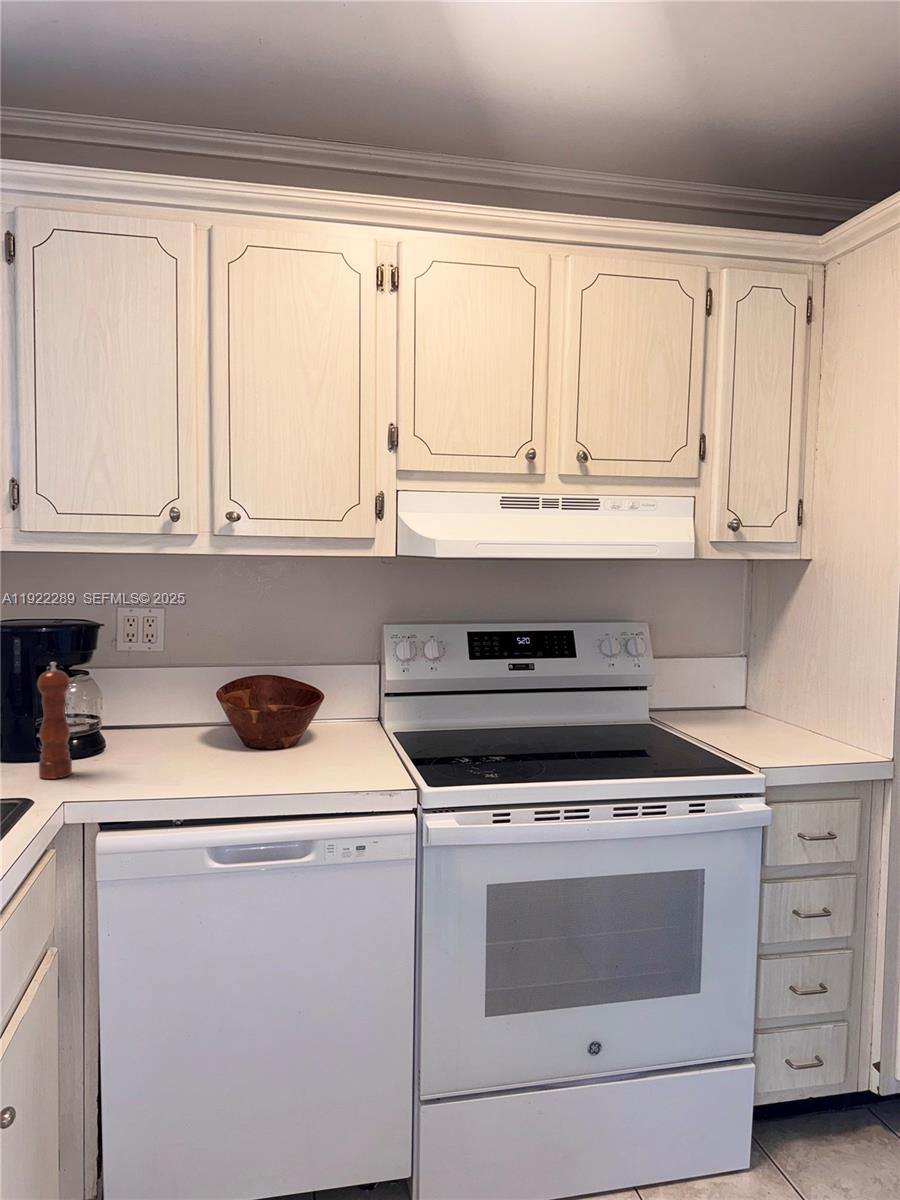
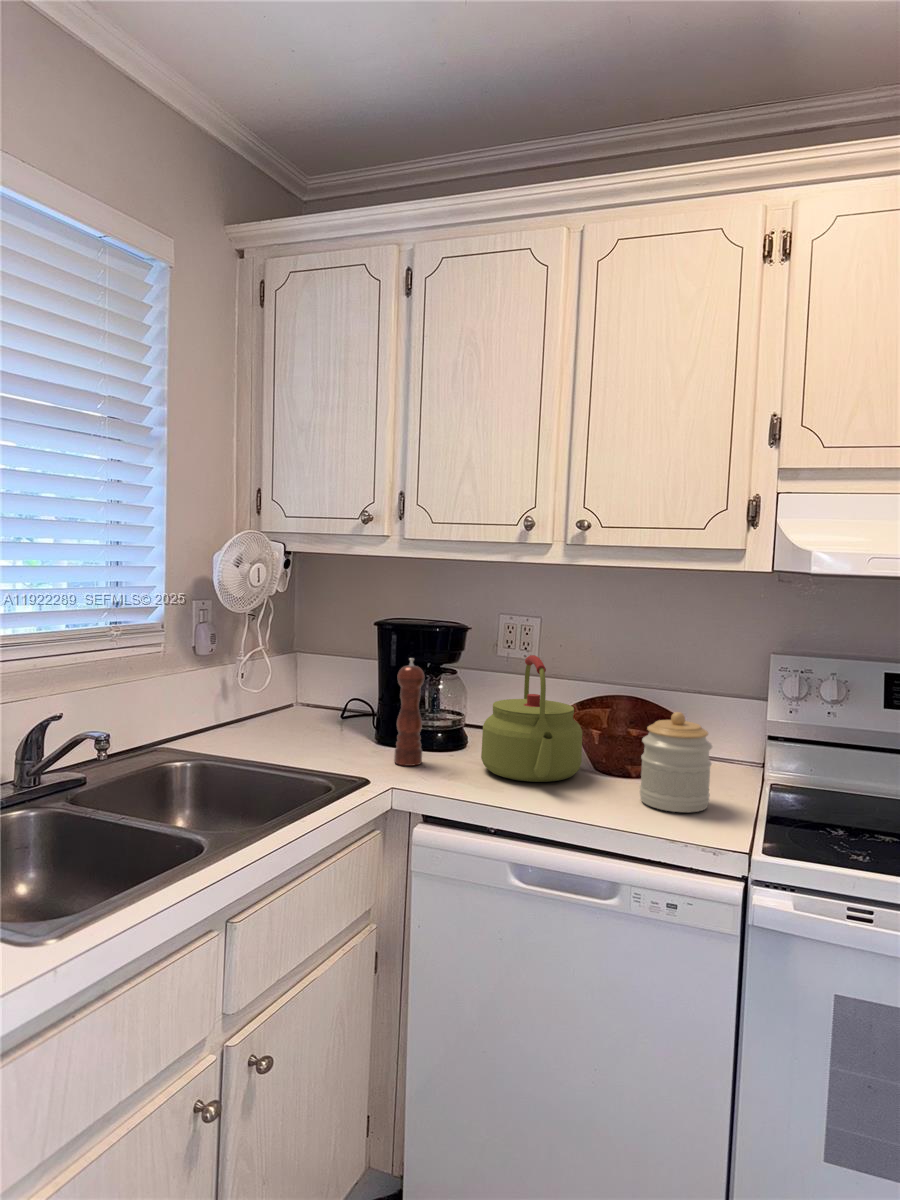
kettle: none [139,646,242,770] -> present [481,655,582,782]
jar: none [307,683,367,770] -> present [640,712,712,812]

